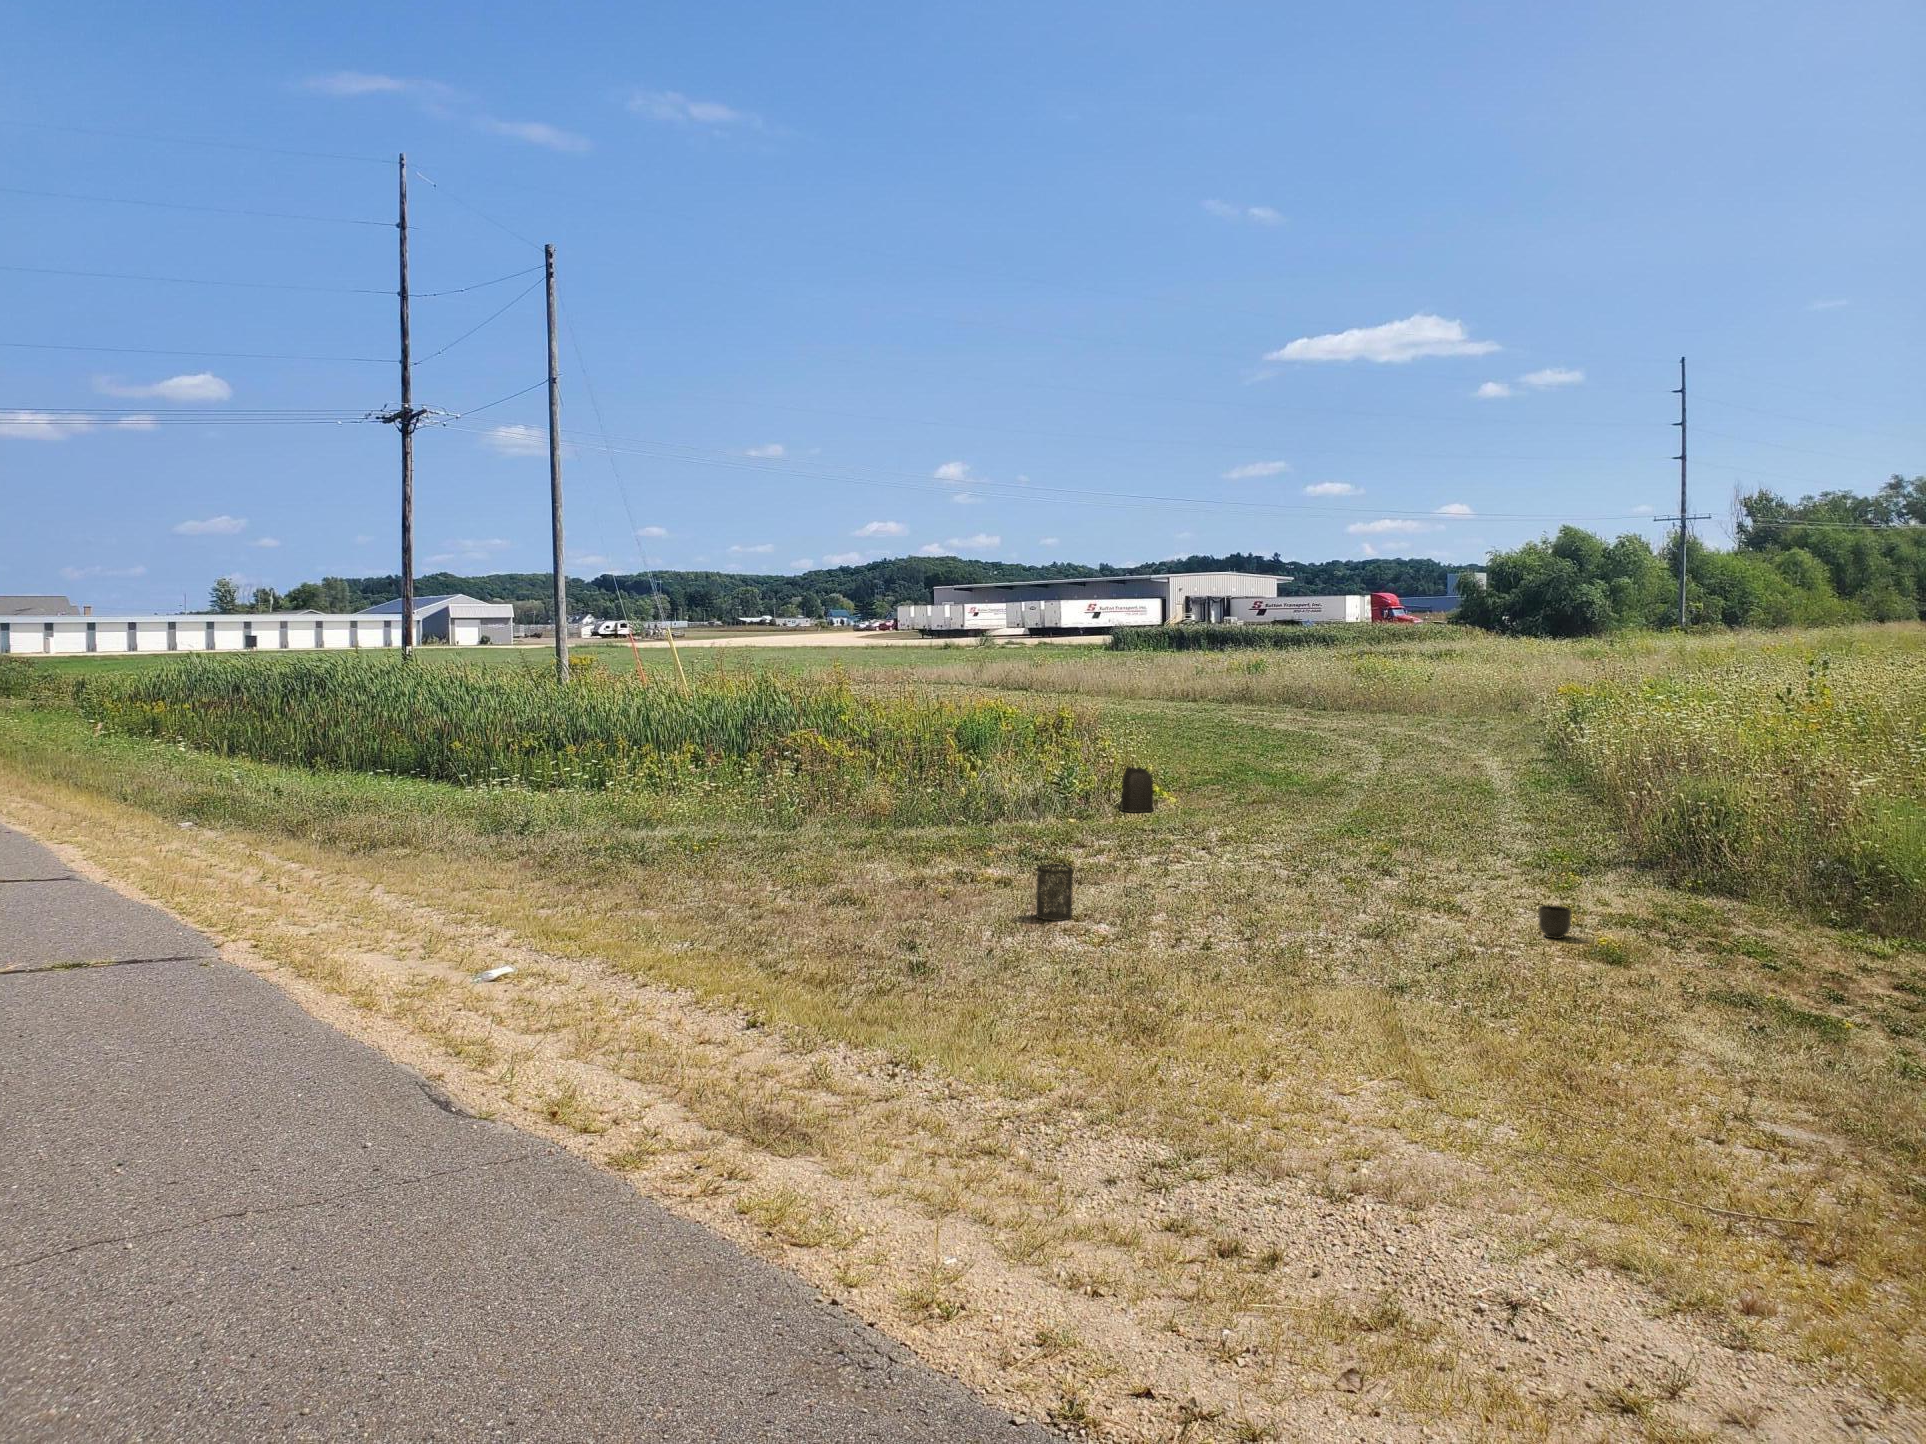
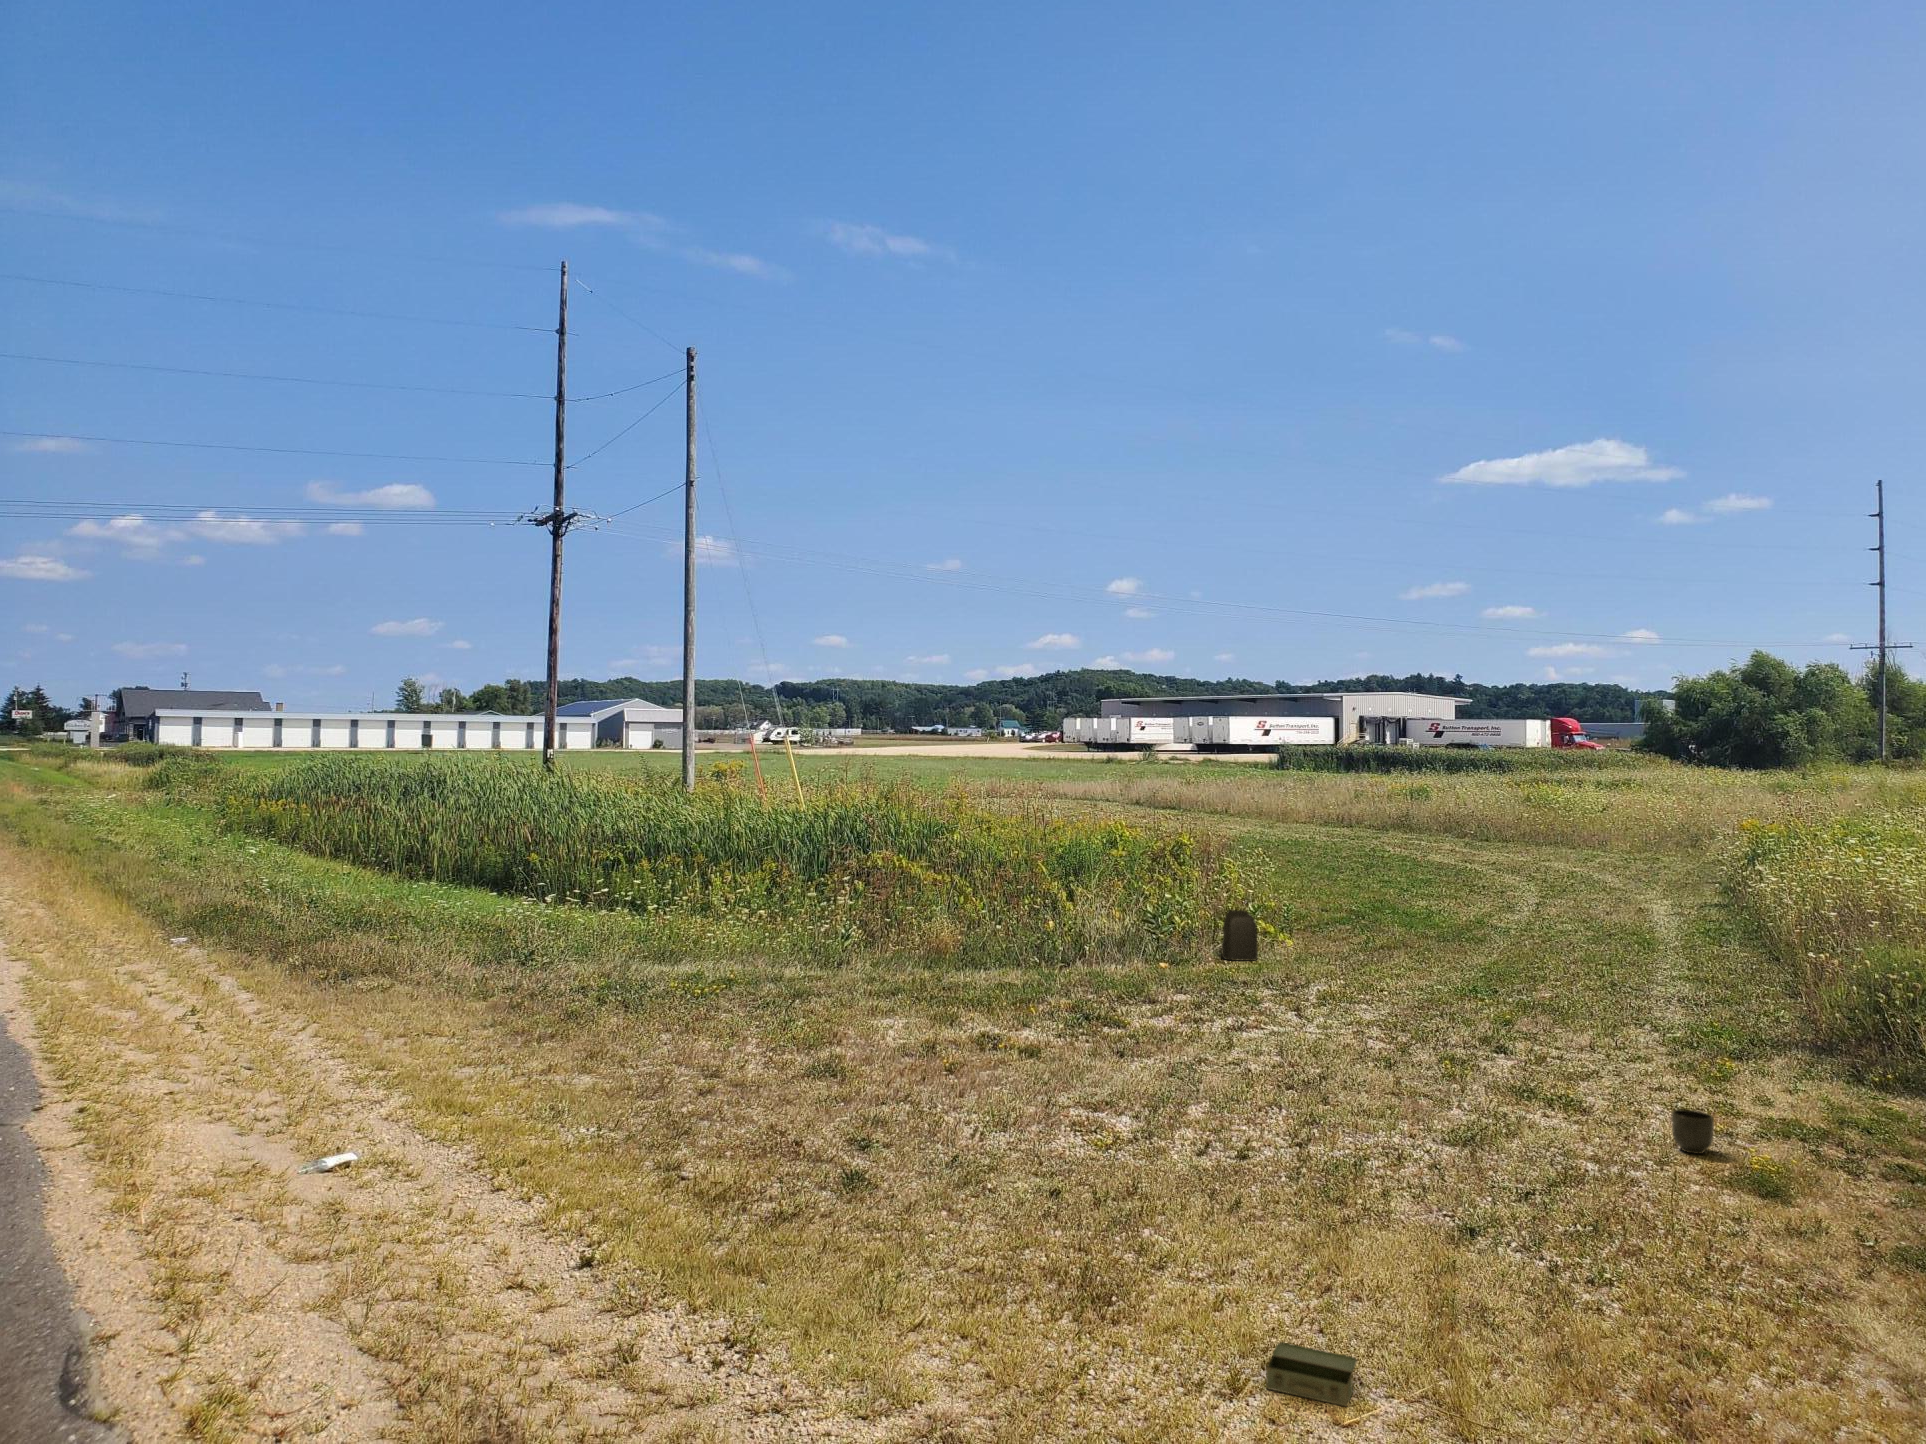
trash can: present [1036,864,1073,921] -> none [1059,1037,1104,1107]
toolbox: none [1284,1051,1347,1087] -> present [1266,1342,1357,1406]

